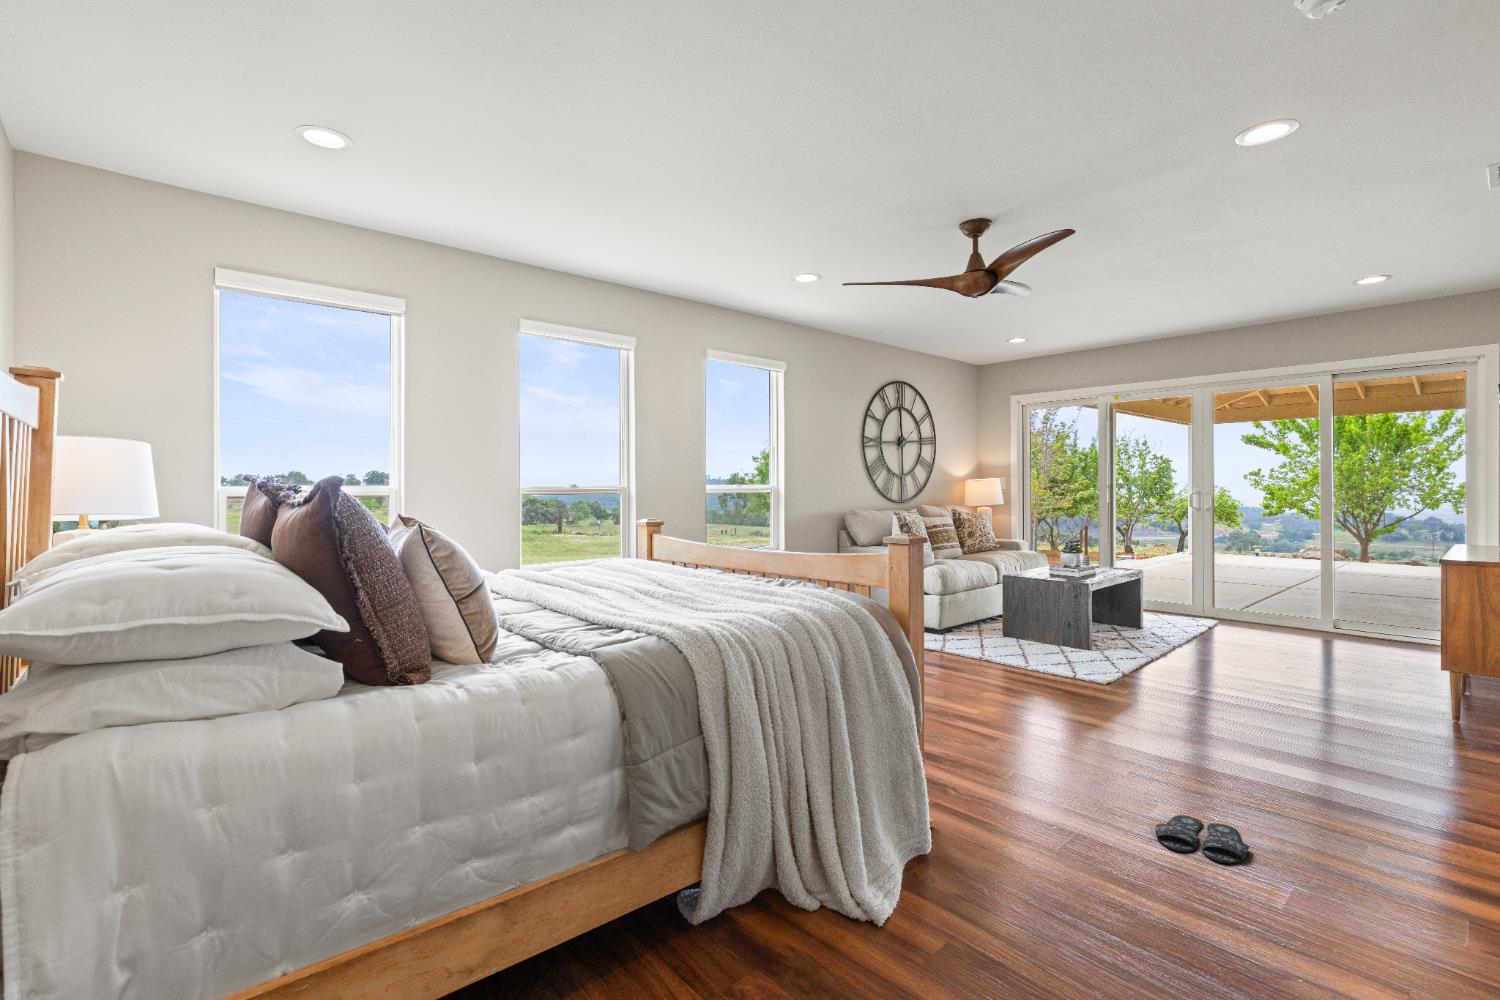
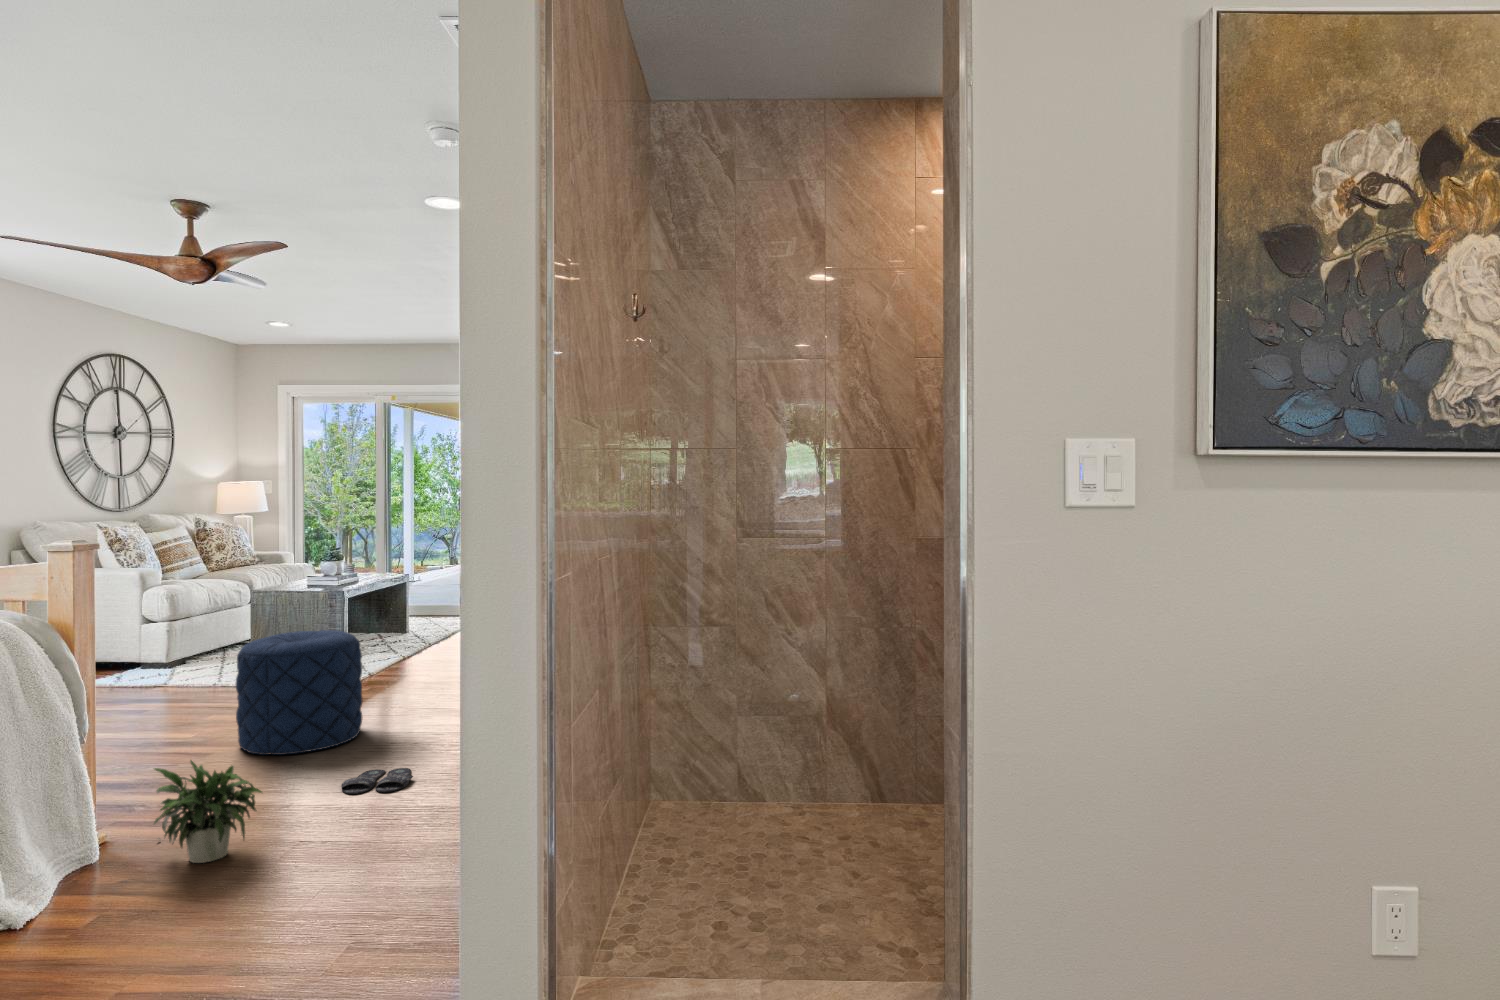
pouf: none [1019,630,1149,765] -> present [236,630,363,755]
potted plant: none [972,777,1095,908] -> present [154,761,262,863]

